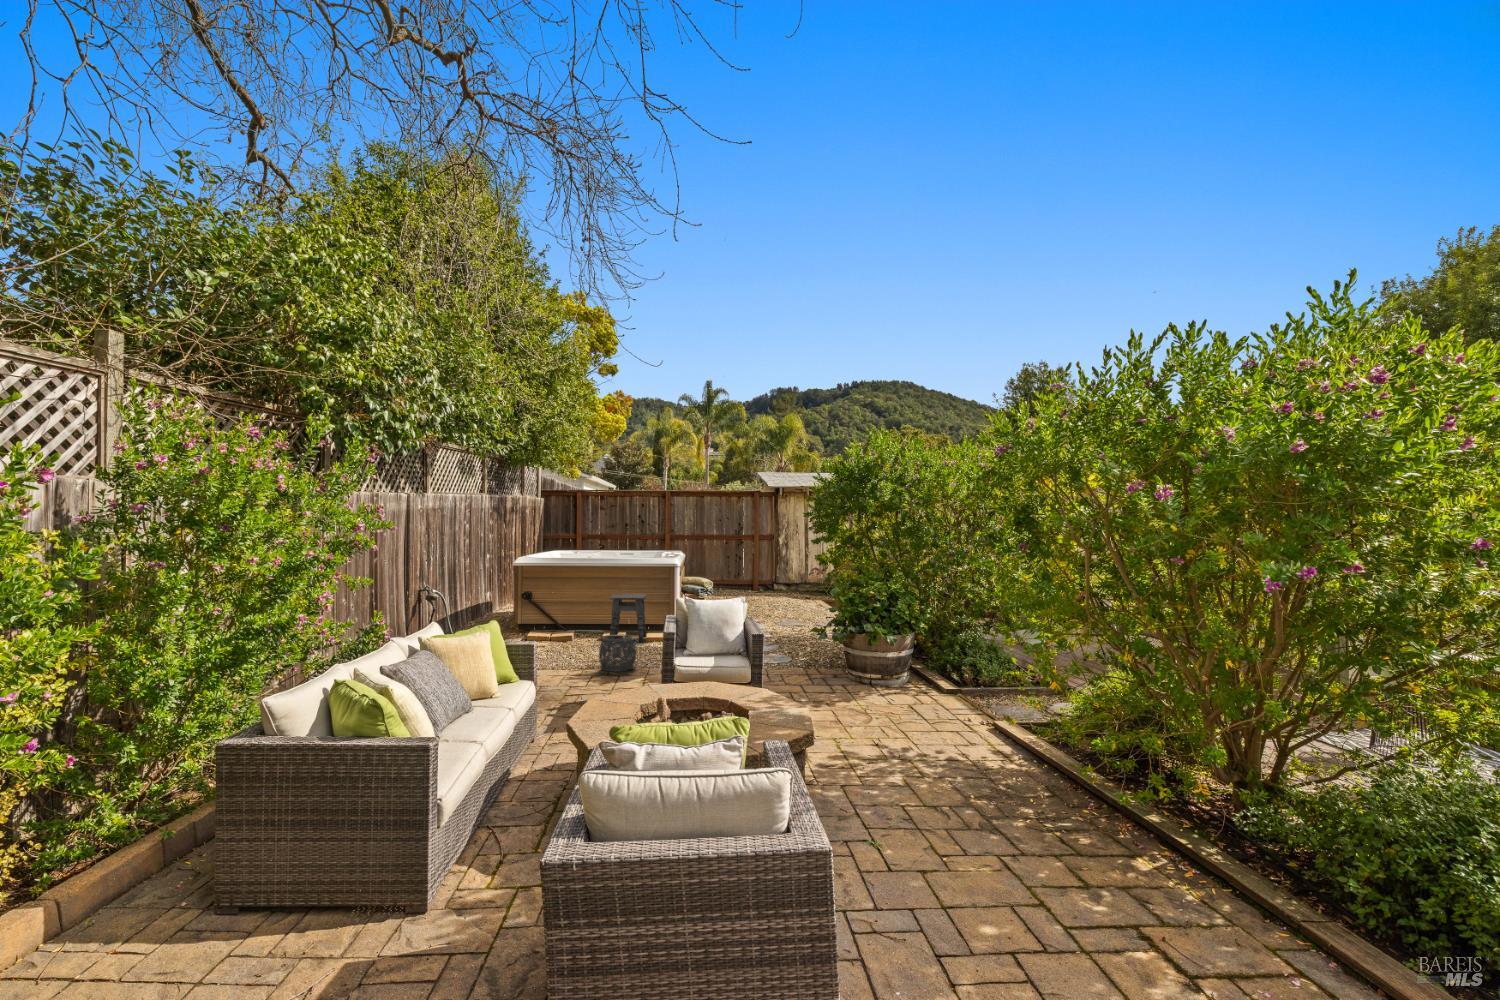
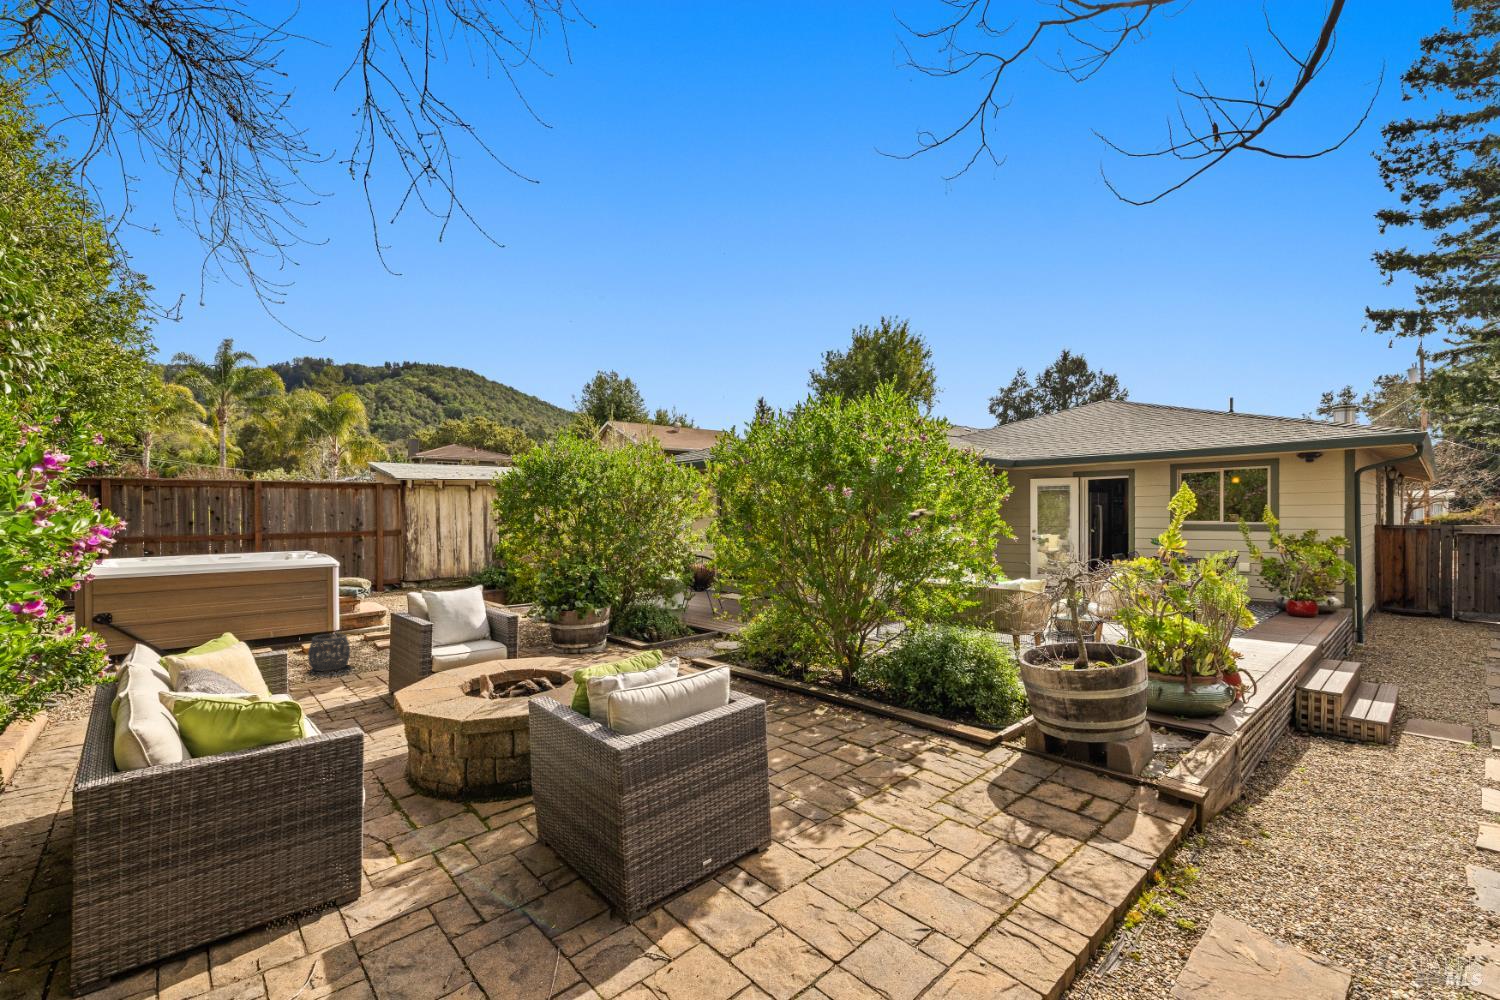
side table: present [610,594,647,643] -> none [276,594,323,647]

